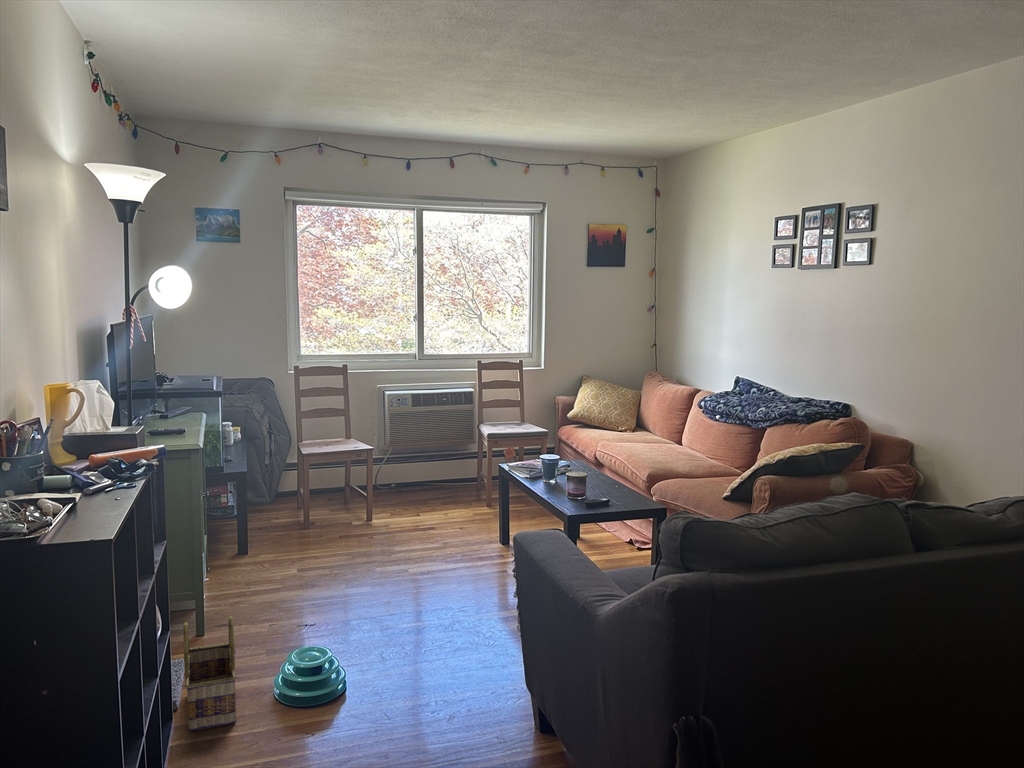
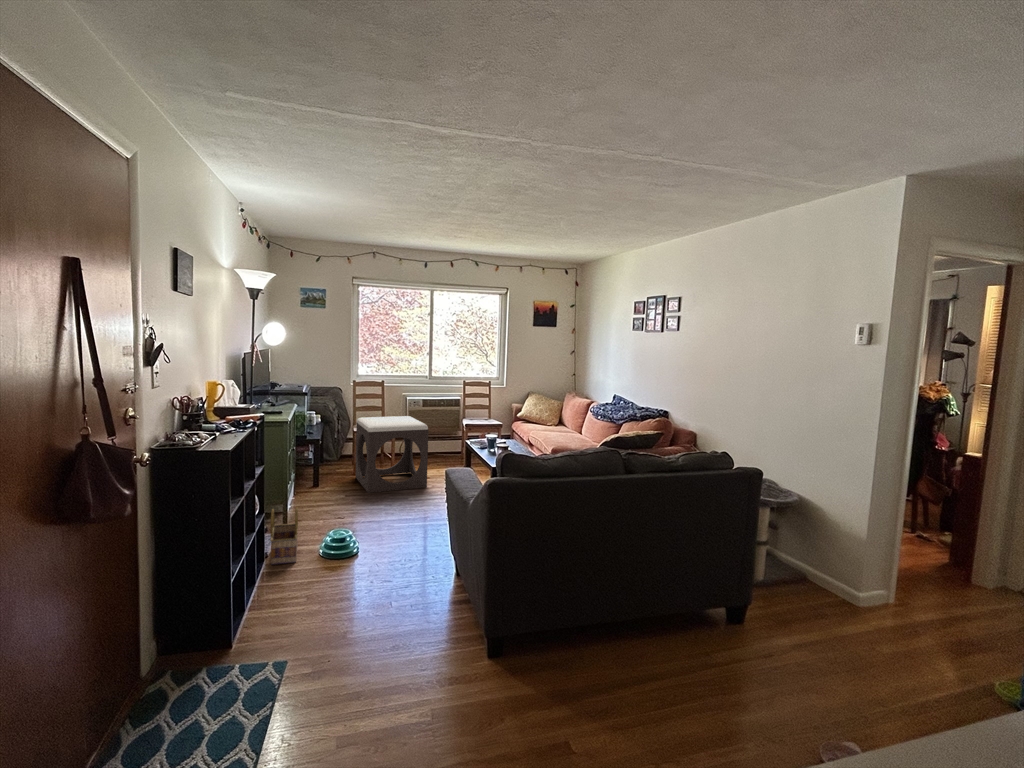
footstool: none [308,425,437,563] -> present [356,416,428,493]

